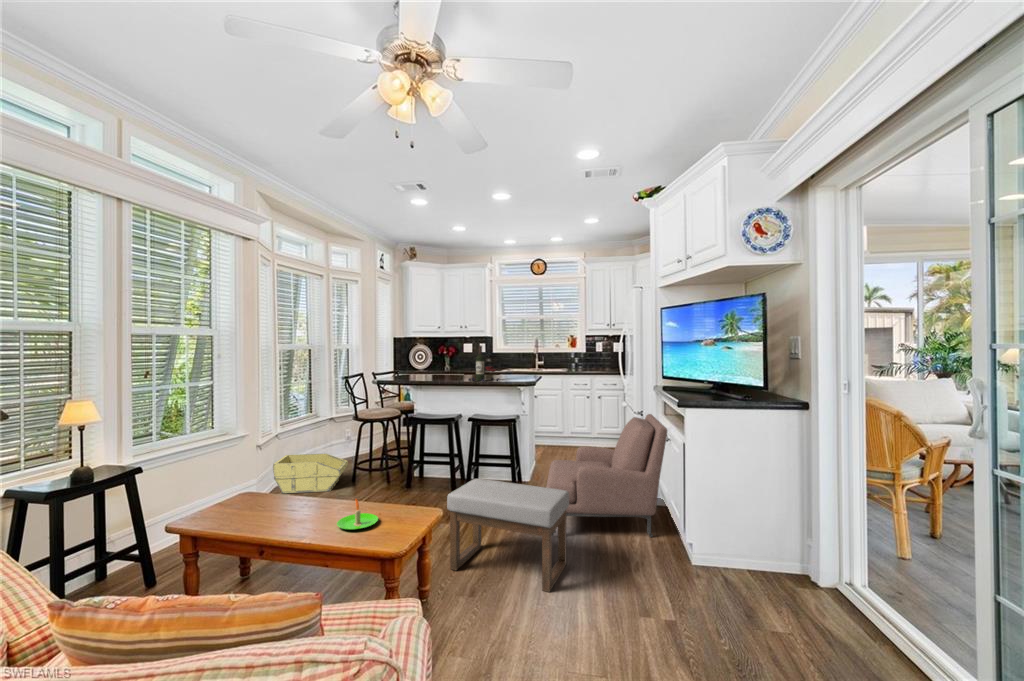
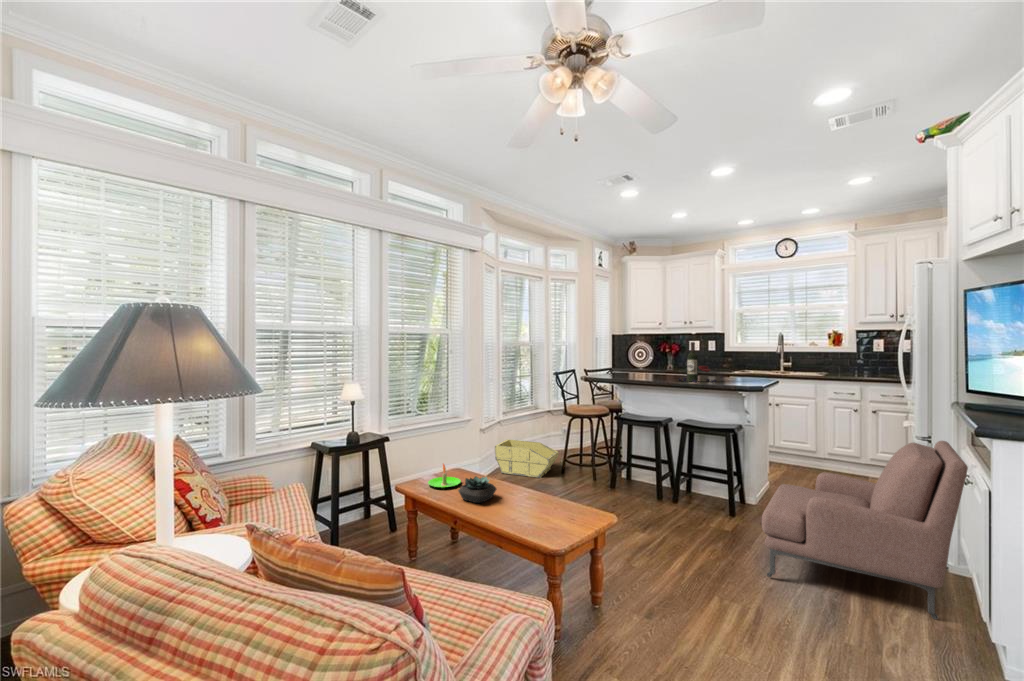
ottoman: present [447,479,569,592] -> none [629,489,785,645]
succulent plant: none [268,497,315,528] -> present [458,476,497,503]
candle: present [337,499,378,529] -> present [428,464,461,488]

